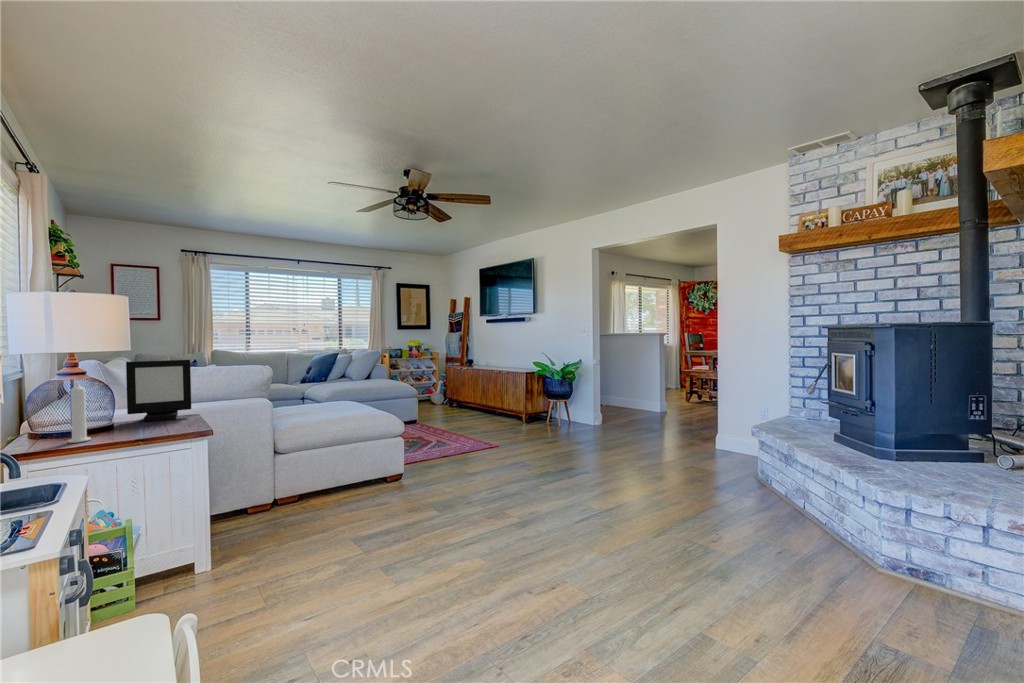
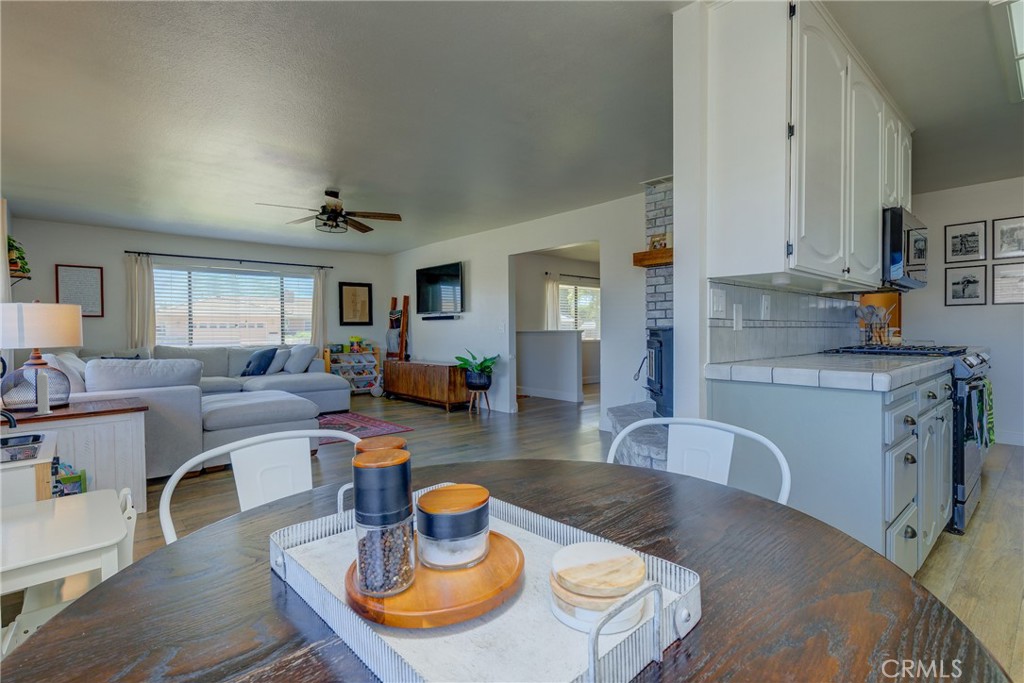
picture frame: present [126,360,191,422] -> none [78,353,133,402]

